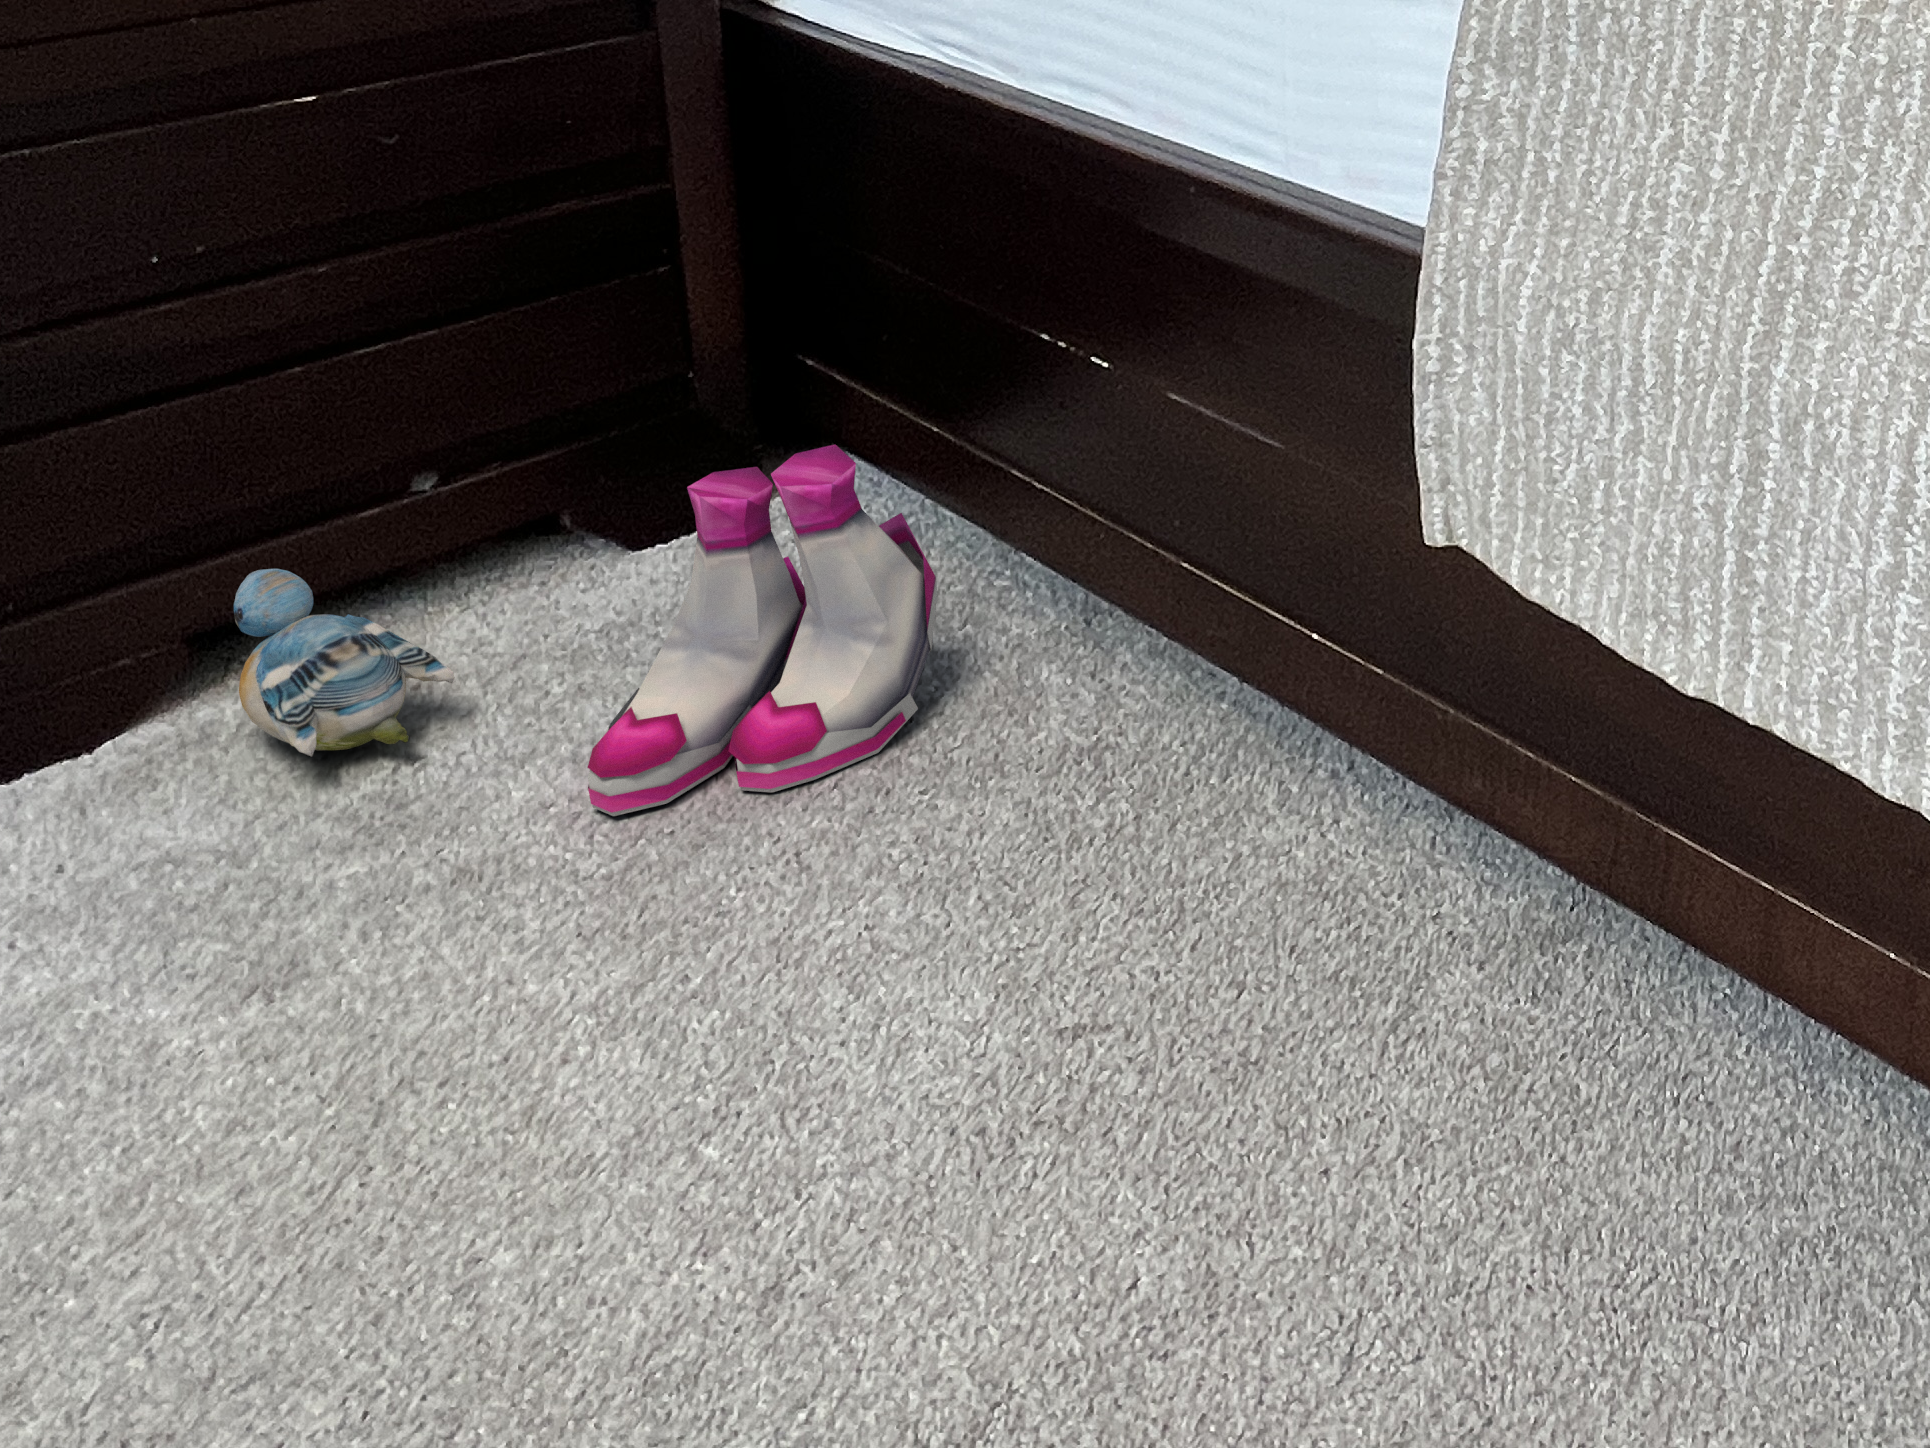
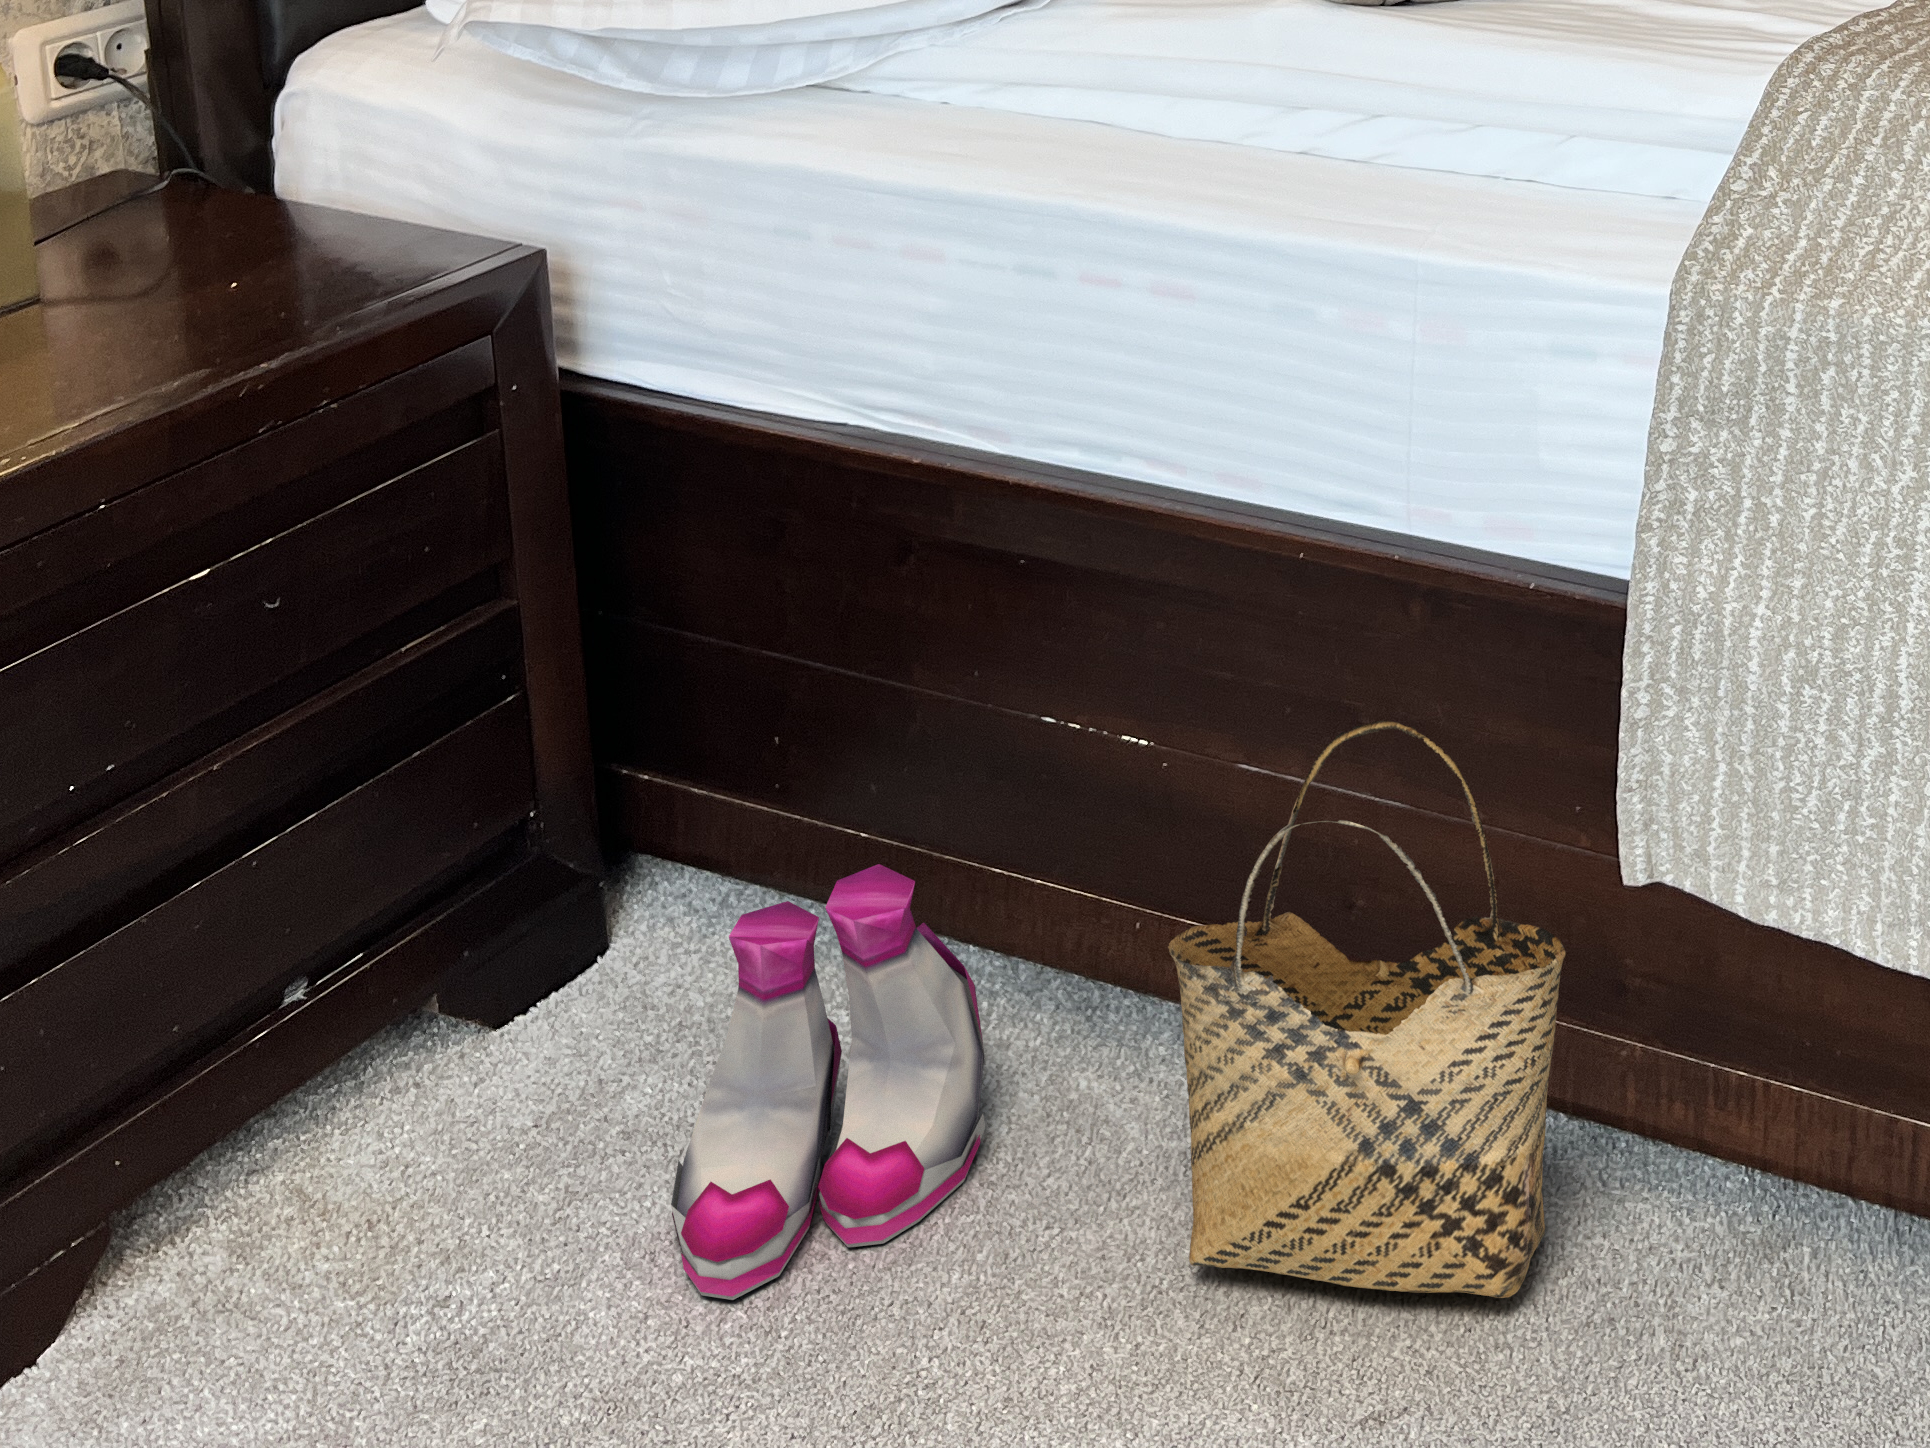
woven basket: none [996,357,1361,946] -> present [1168,721,1566,1298]
plush toy: present [234,569,455,757] -> none [196,1103,463,1301]

